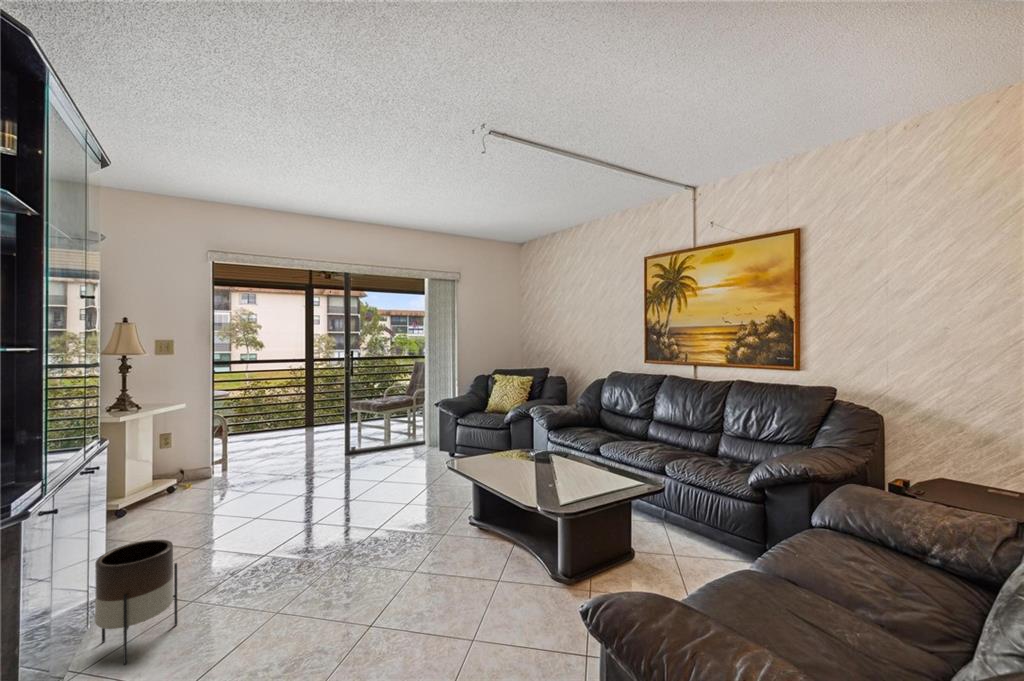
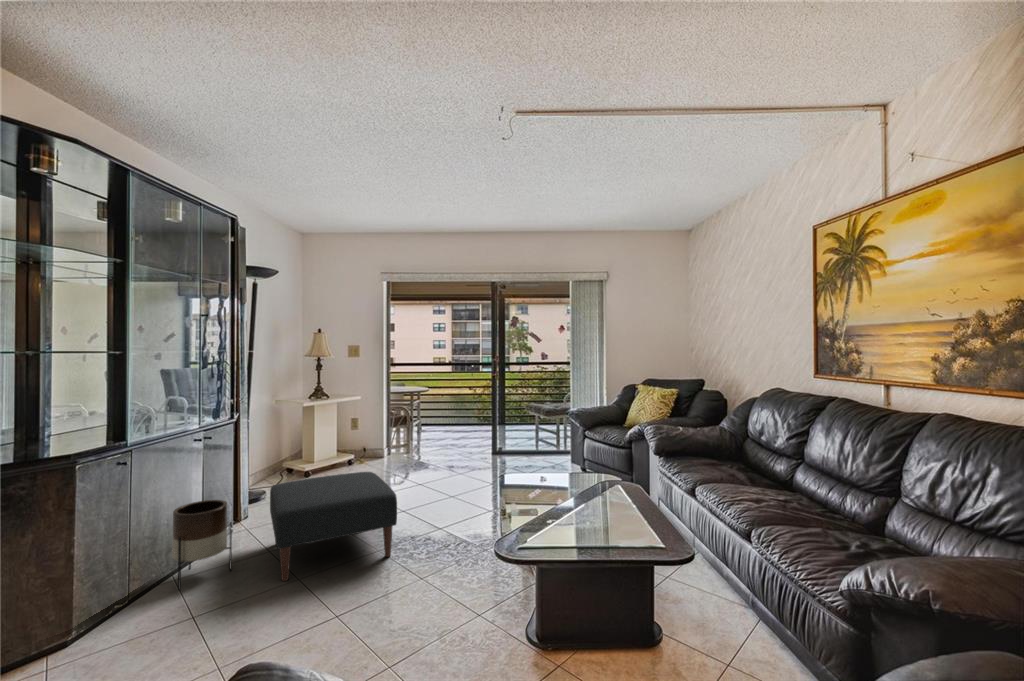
ottoman: none [190,480,370,612] -> present [270,472,397,581]

